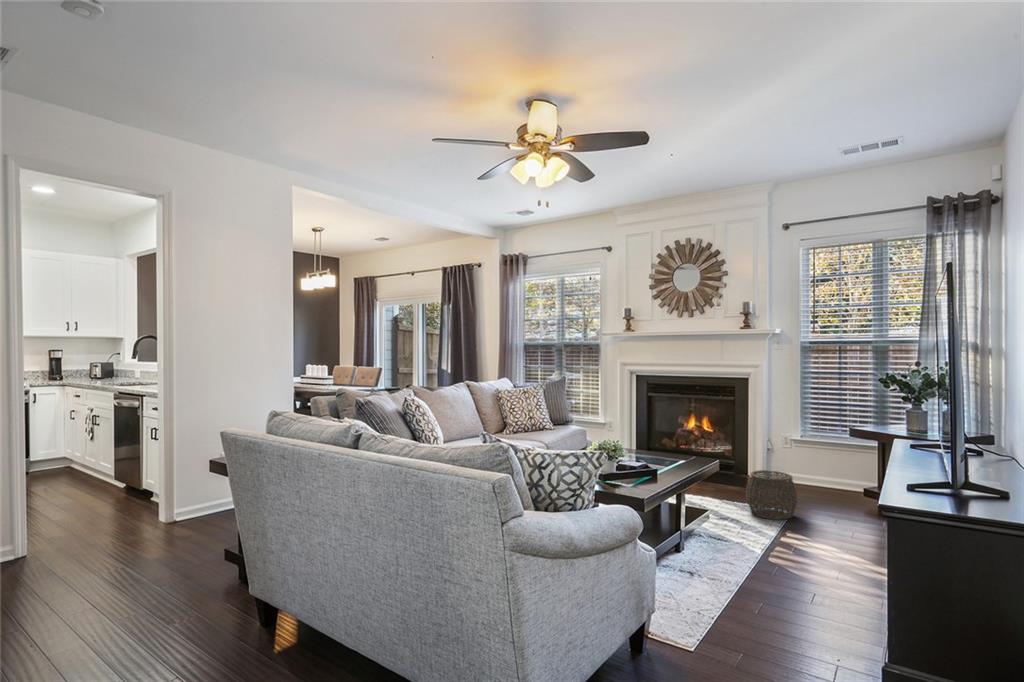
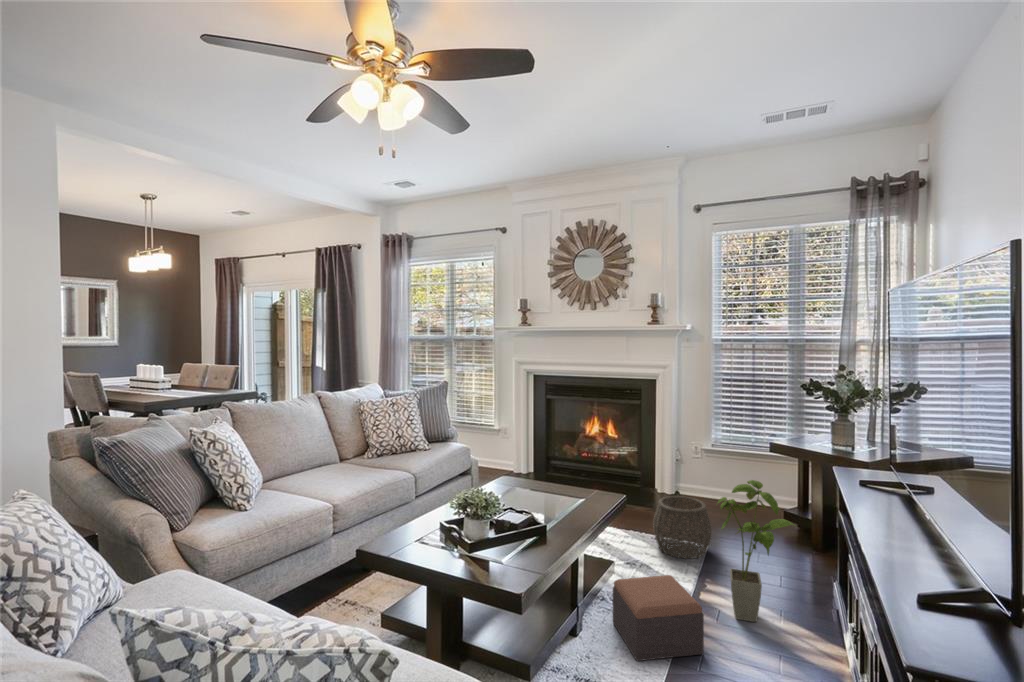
house plant: none [797,445,865,557] -> present [717,480,794,622]
footstool: none [713,517,785,571] -> present [613,575,704,661]

